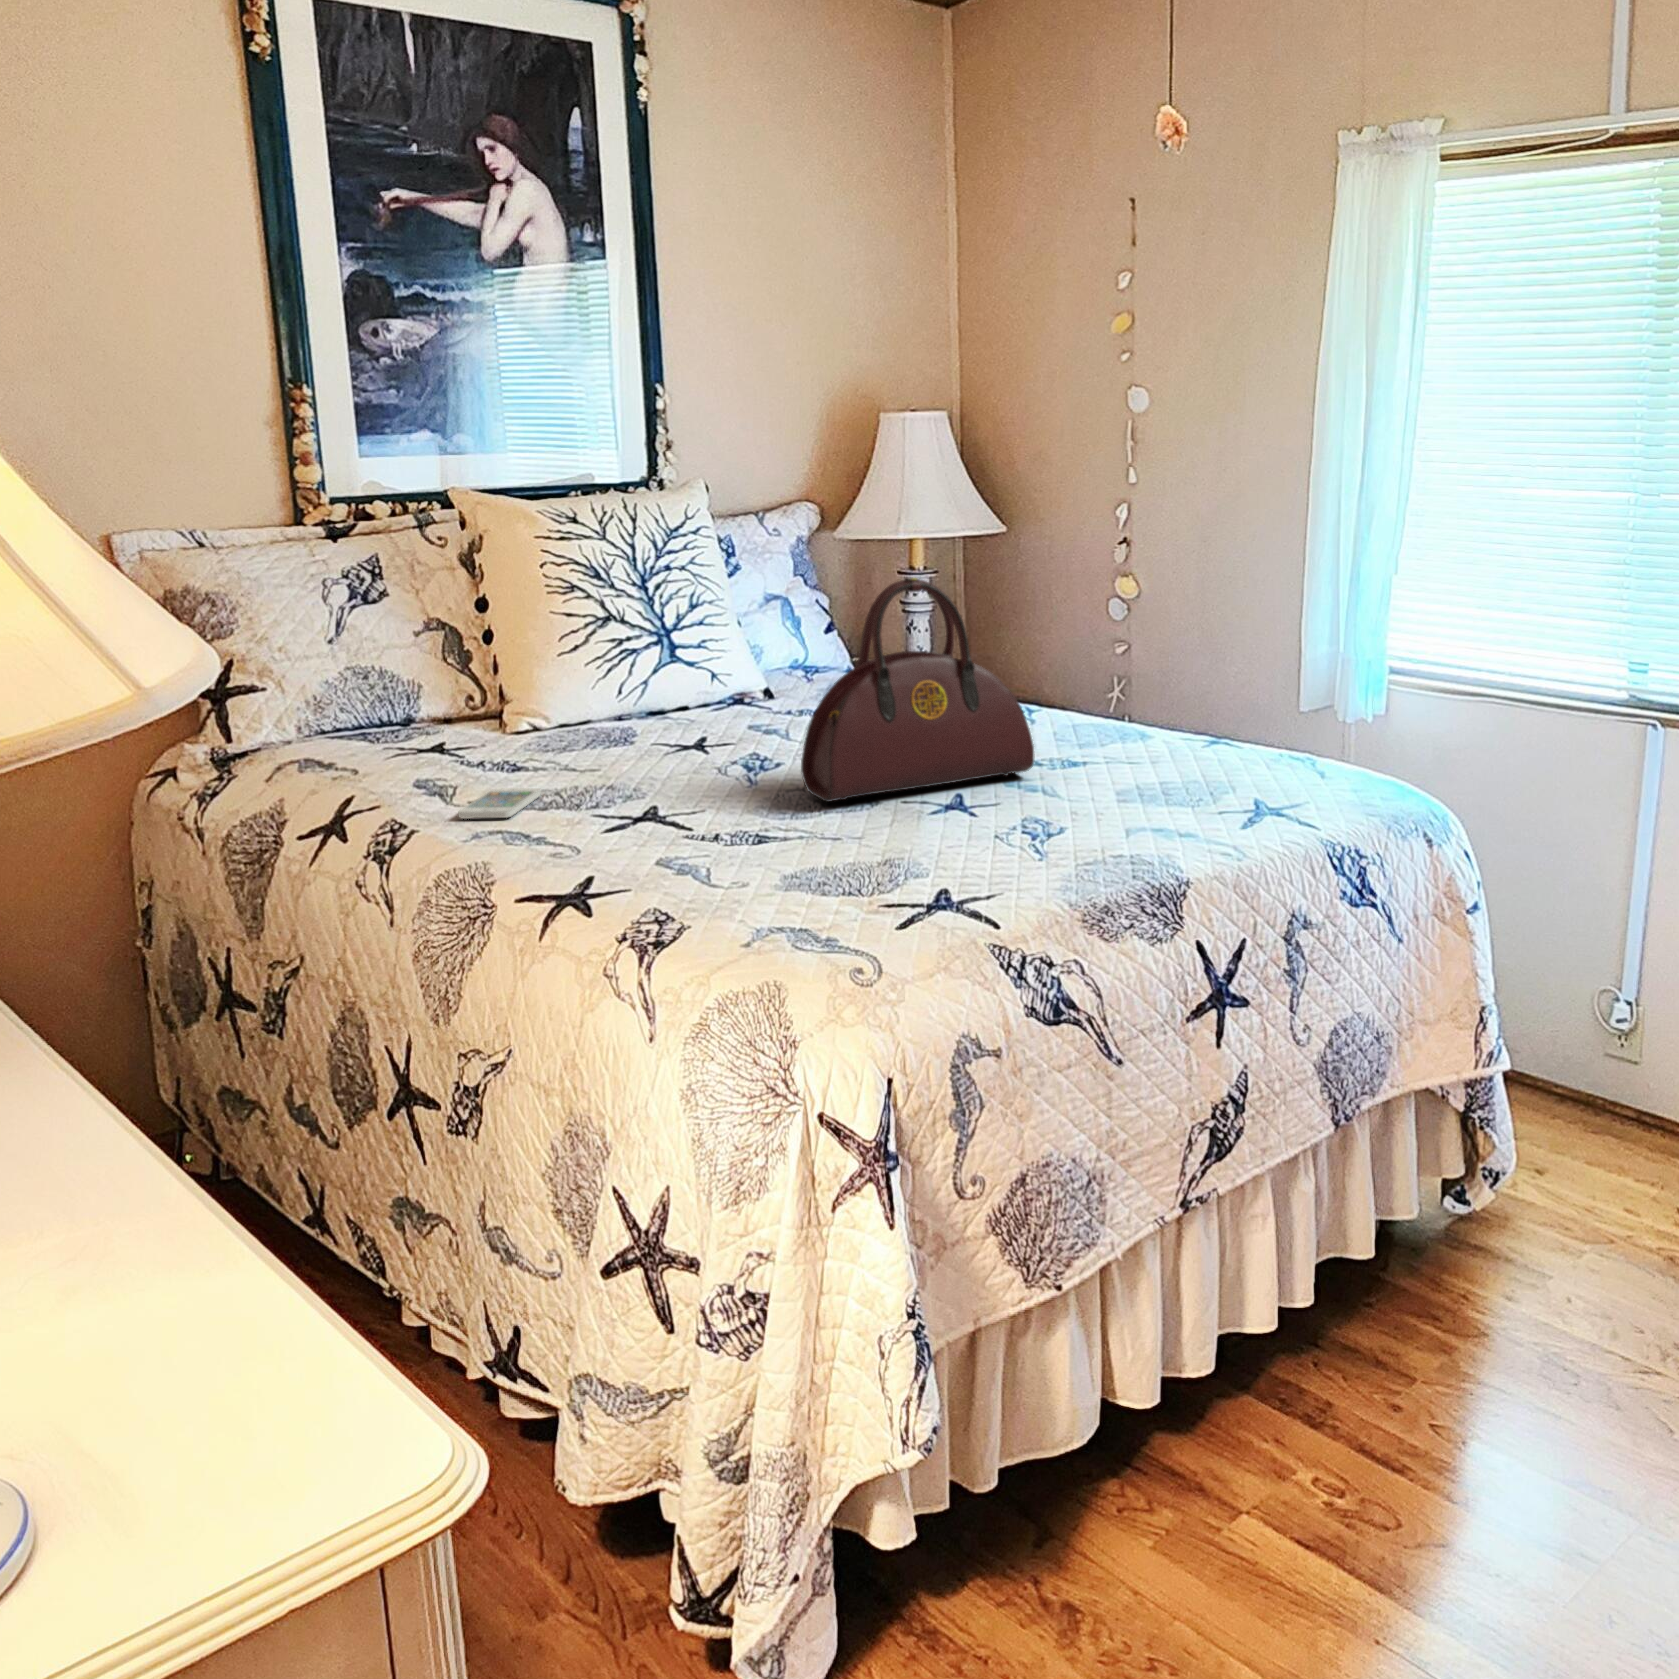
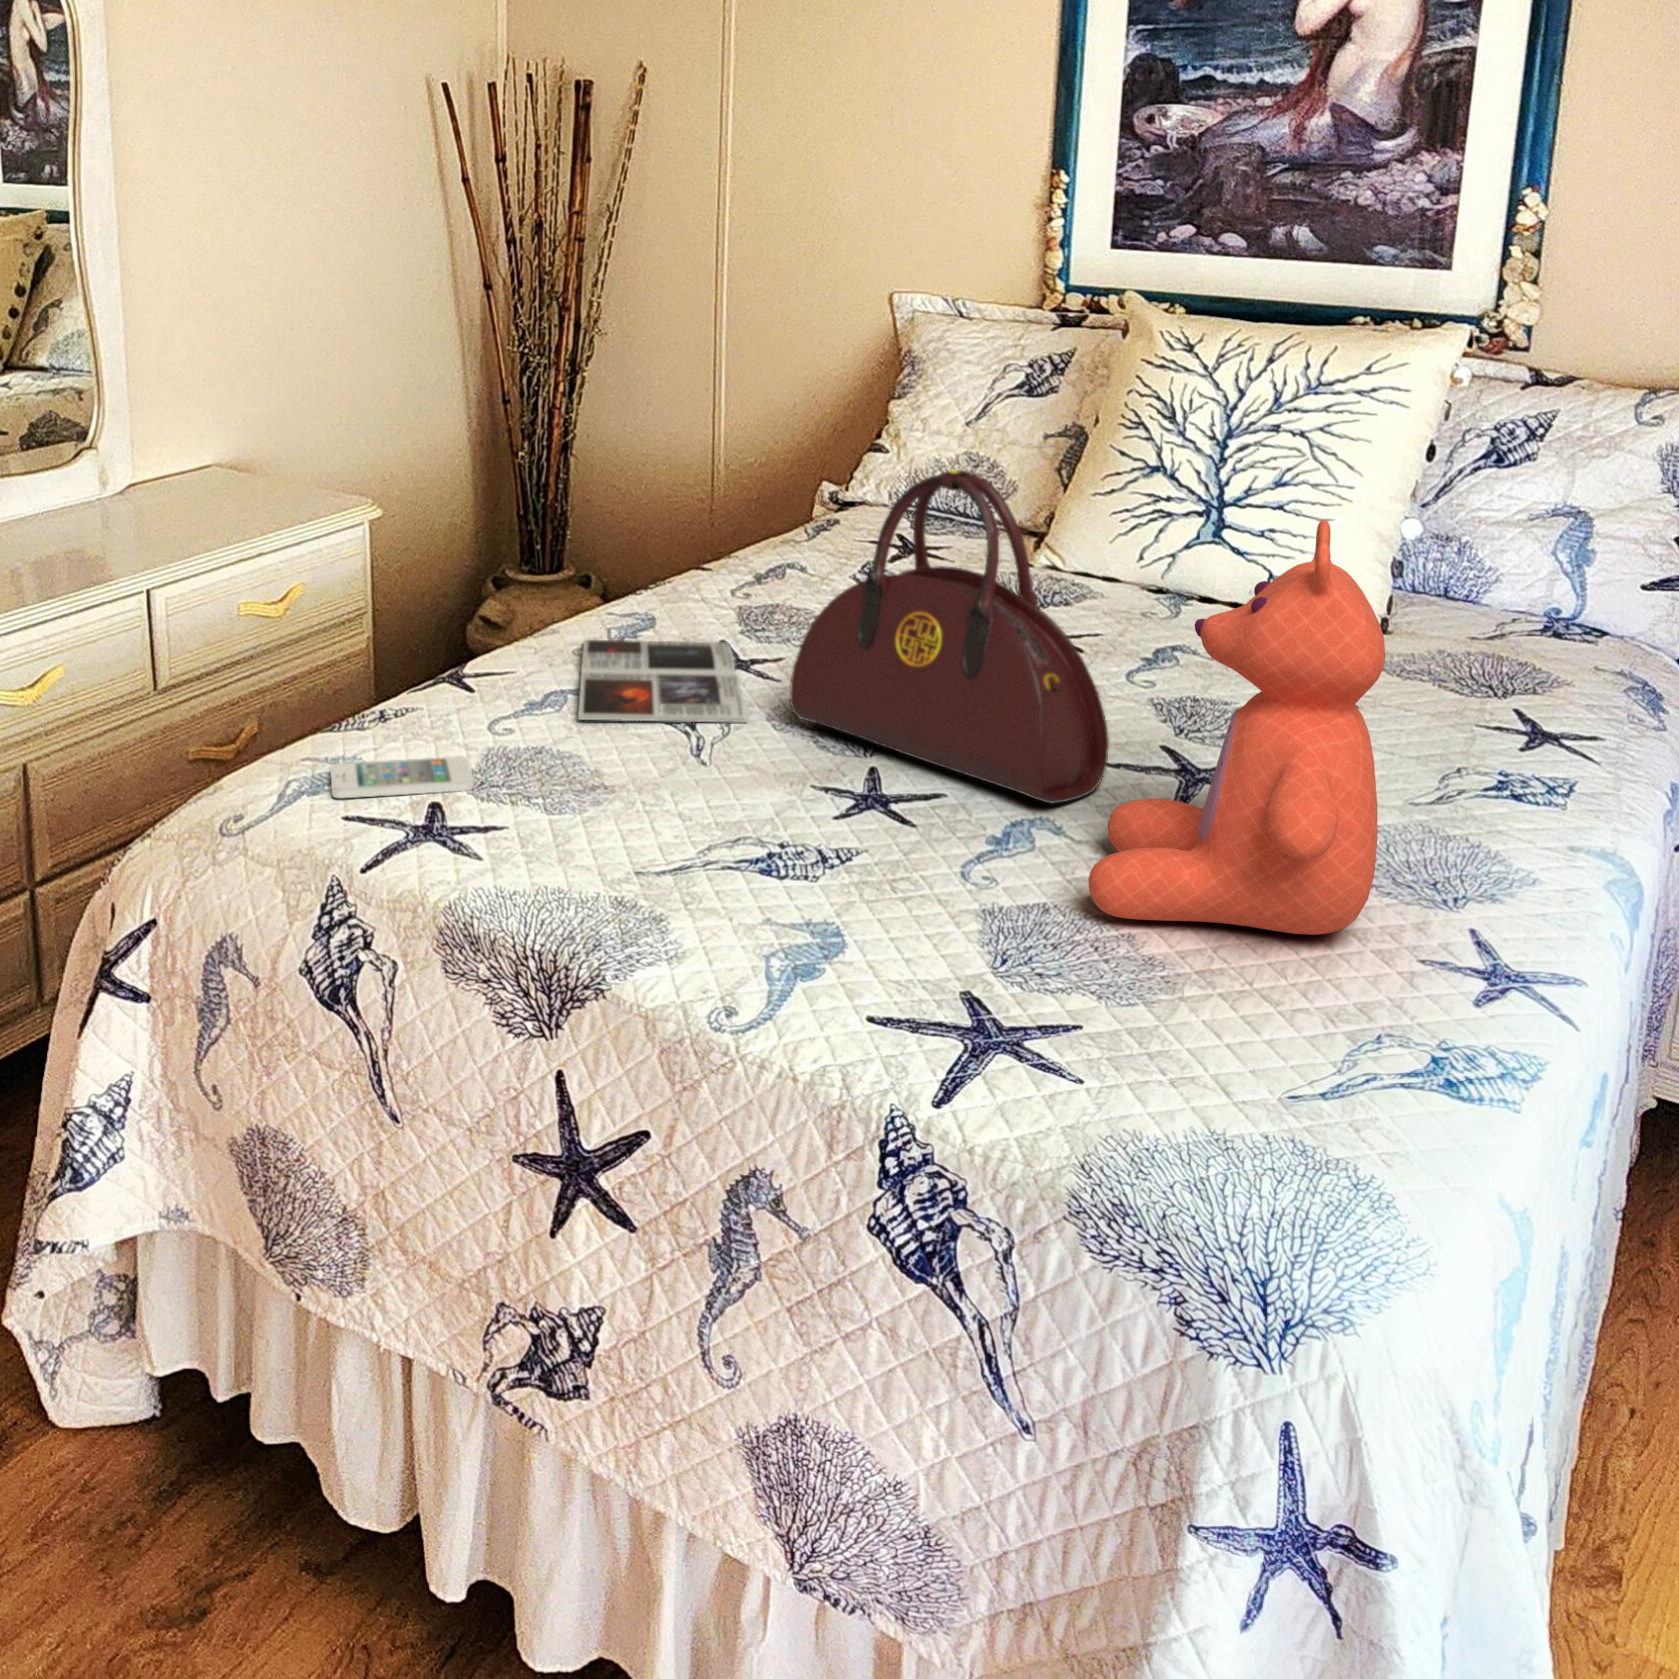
teddy bear: none [1087,550,1262,779] -> present [1088,520,1386,935]
smartphone: present [458,788,541,819] -> present [331,757,474,798]
magazine: none [525,805,802,858] -> present [578,640,746,723]

